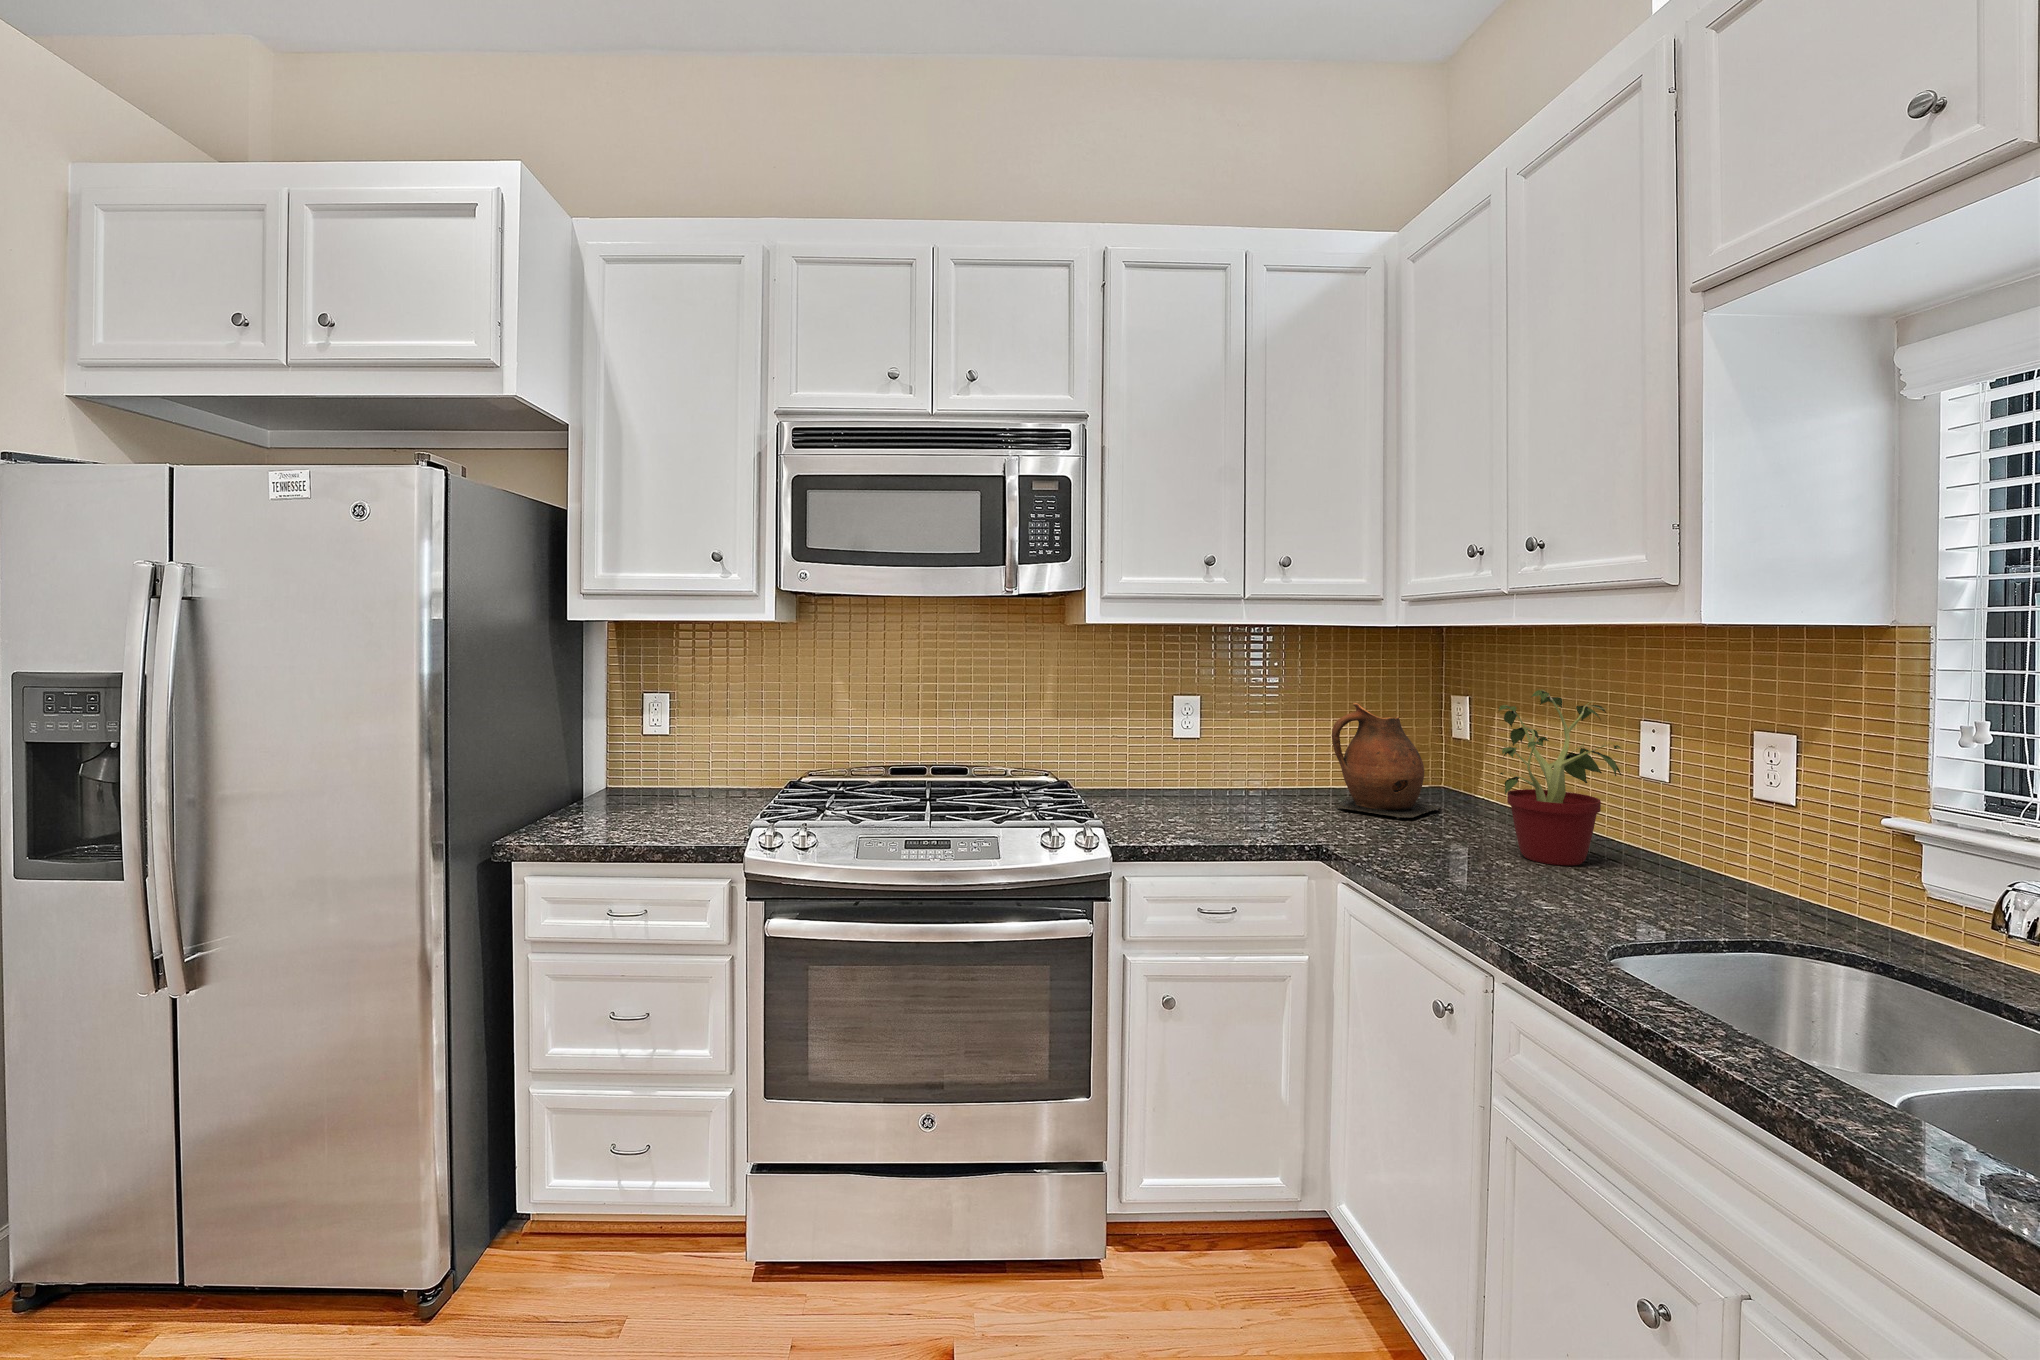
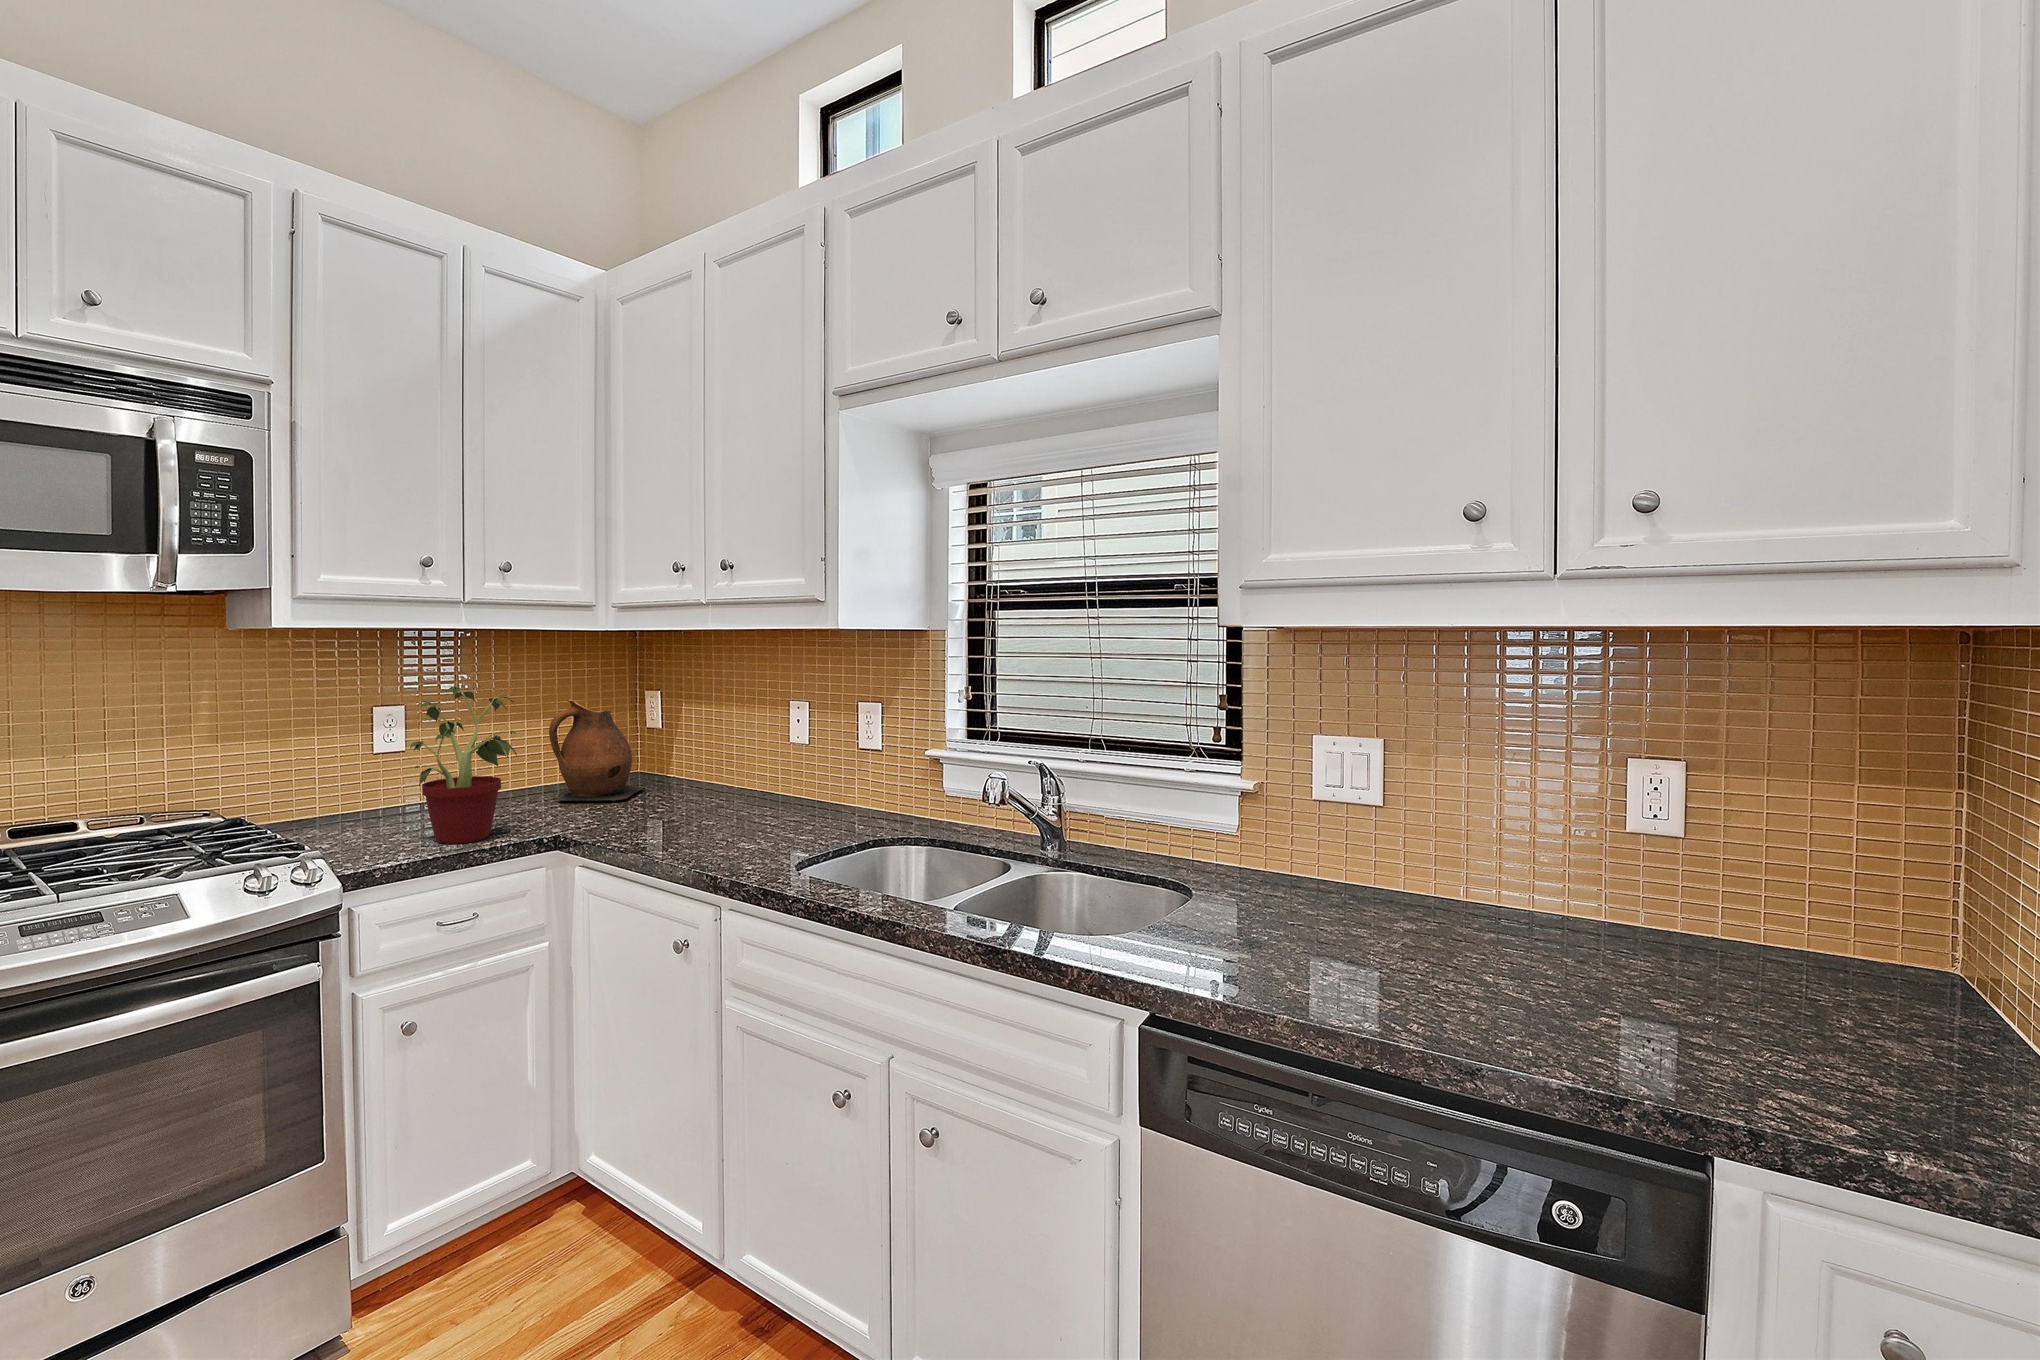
potted plant: present [1499,690,1621,866] -> present [410,686,517,844]

